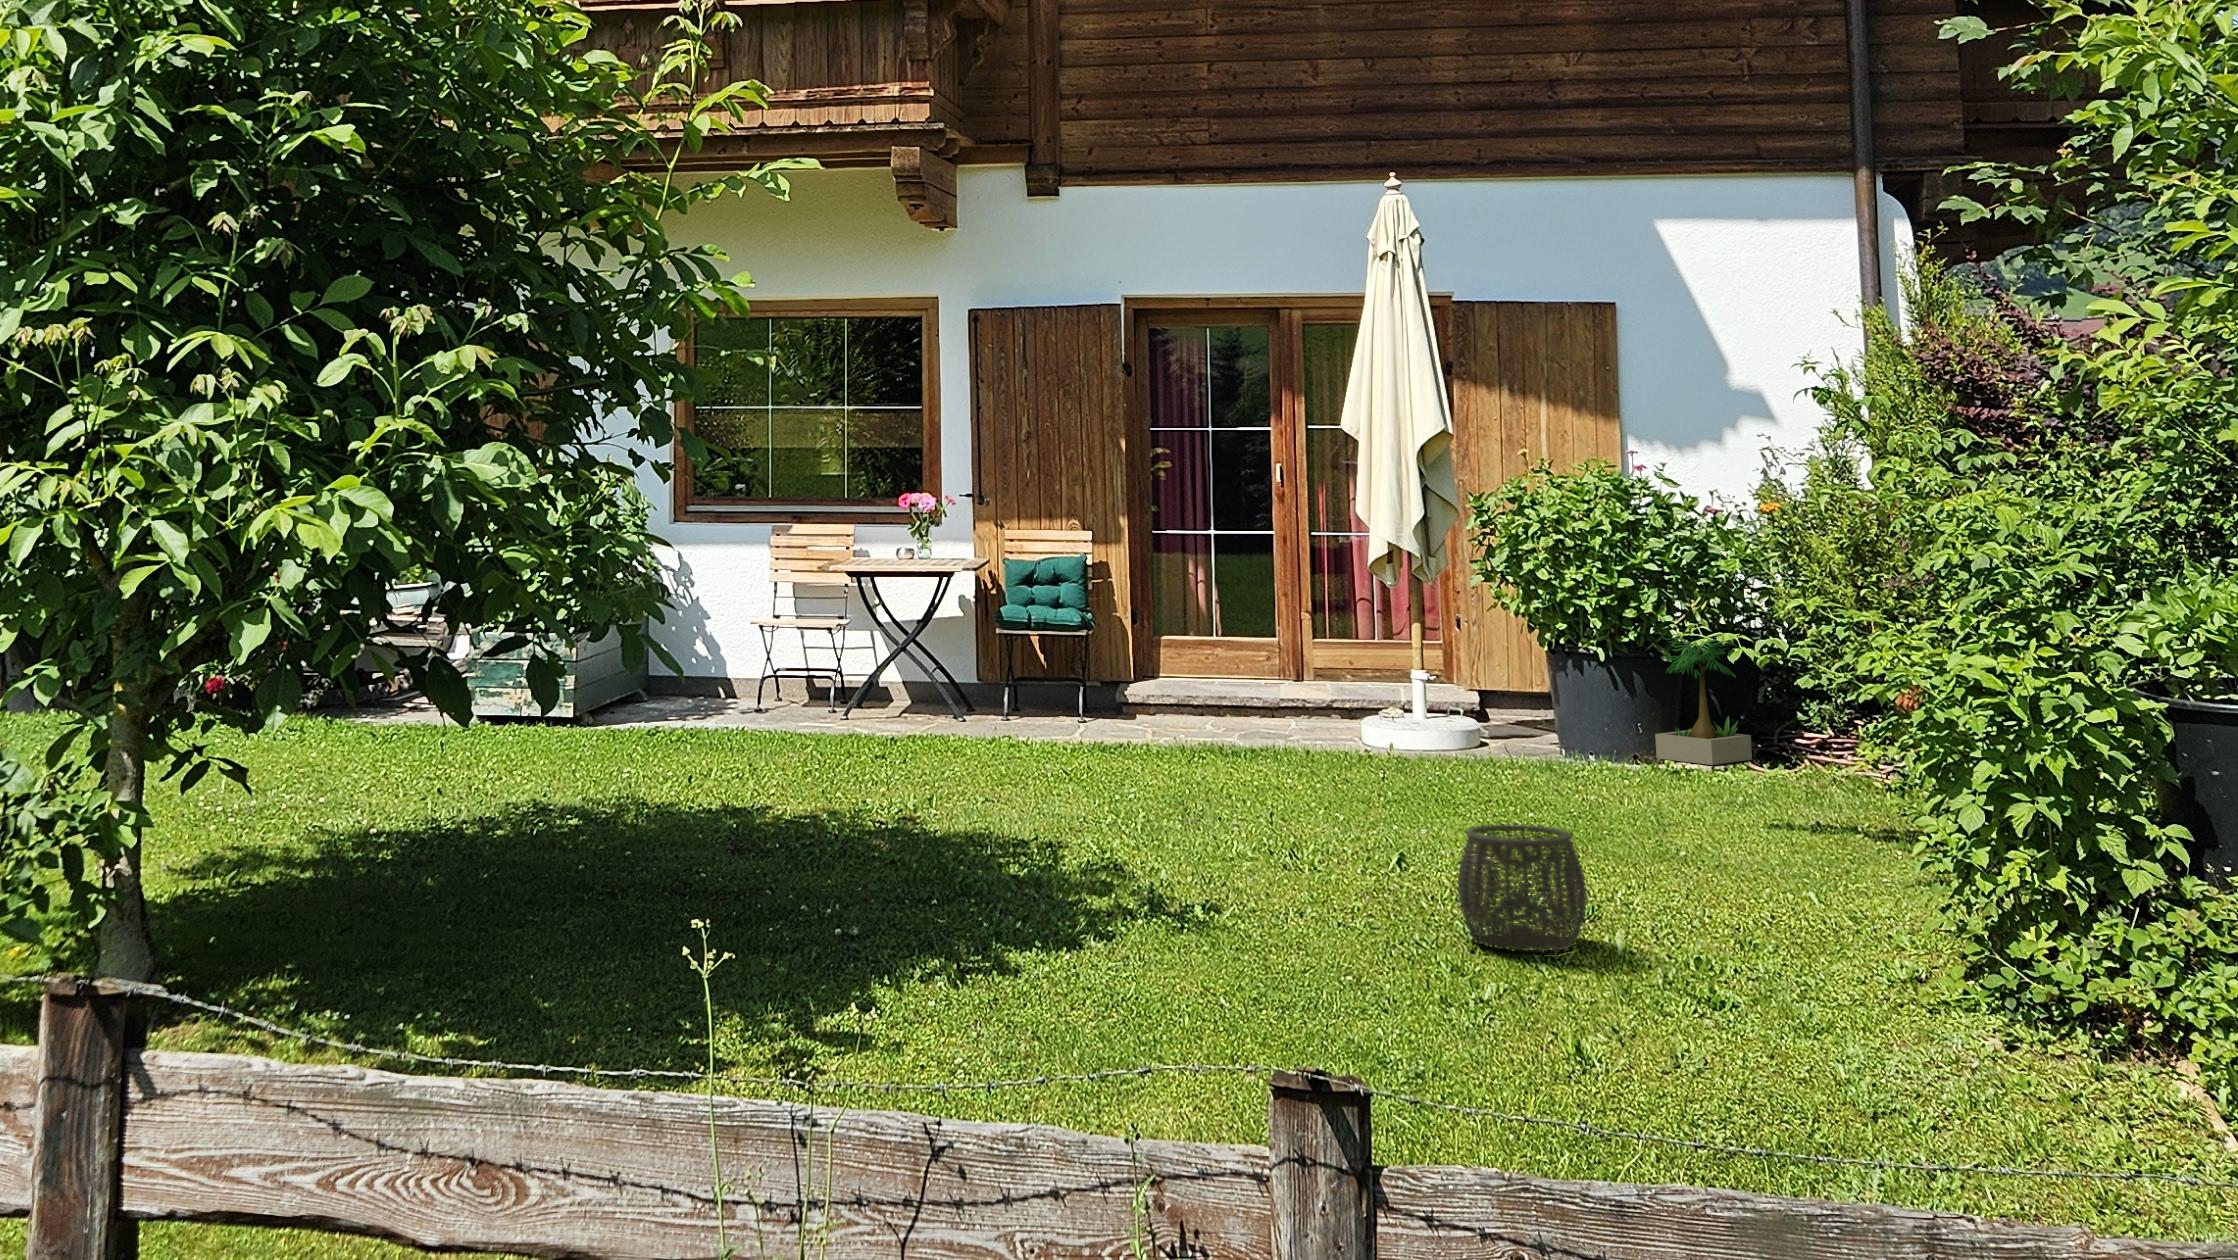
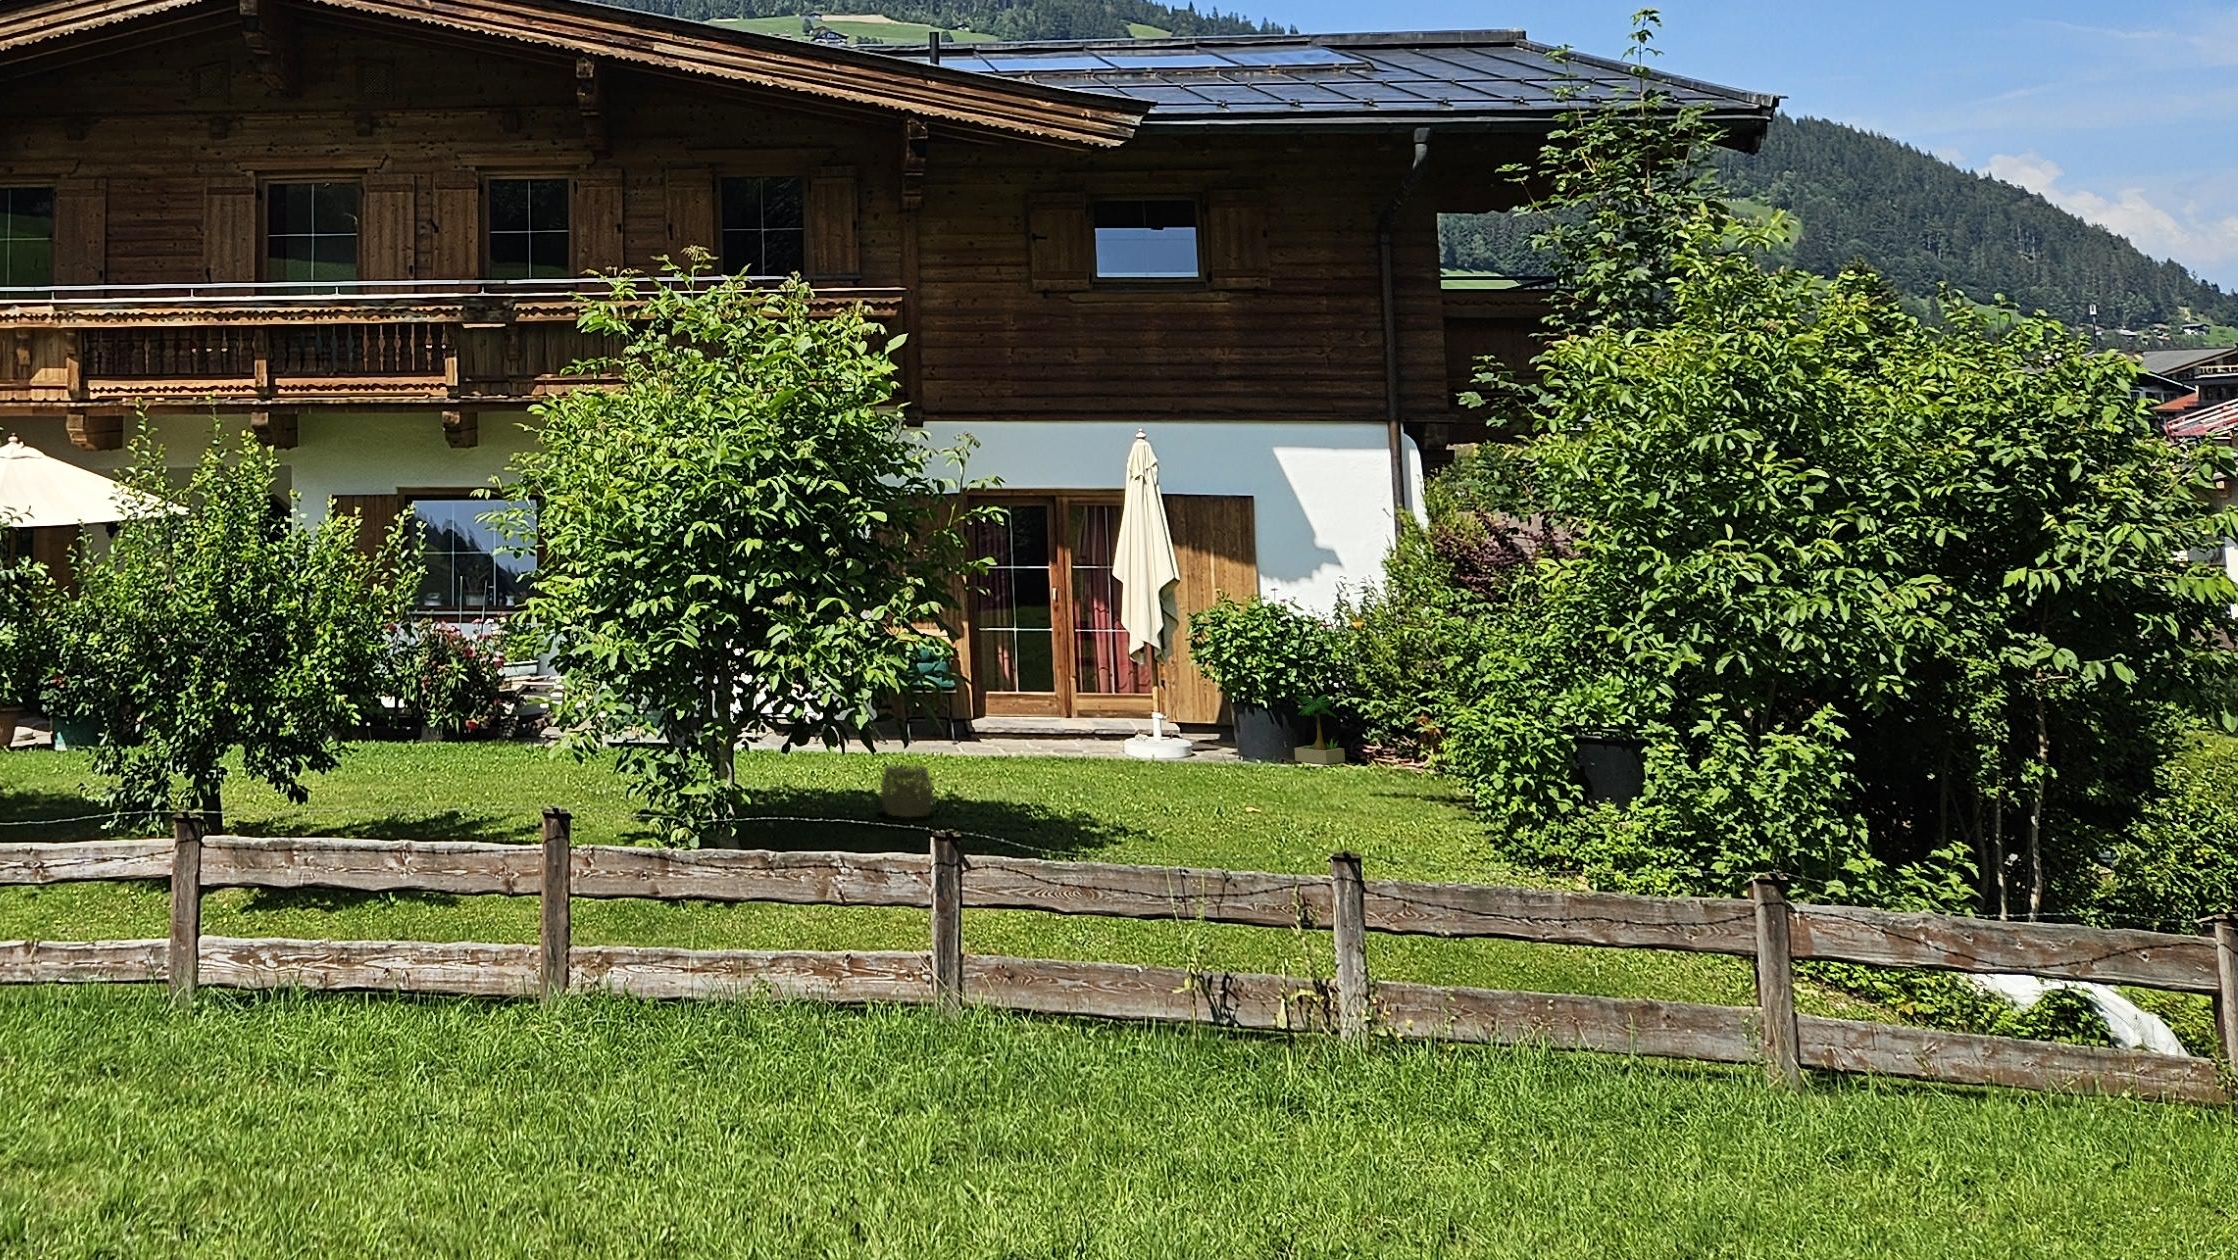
woven basket: present [1457,824,1588,952] -> present [881,765,933,817]

